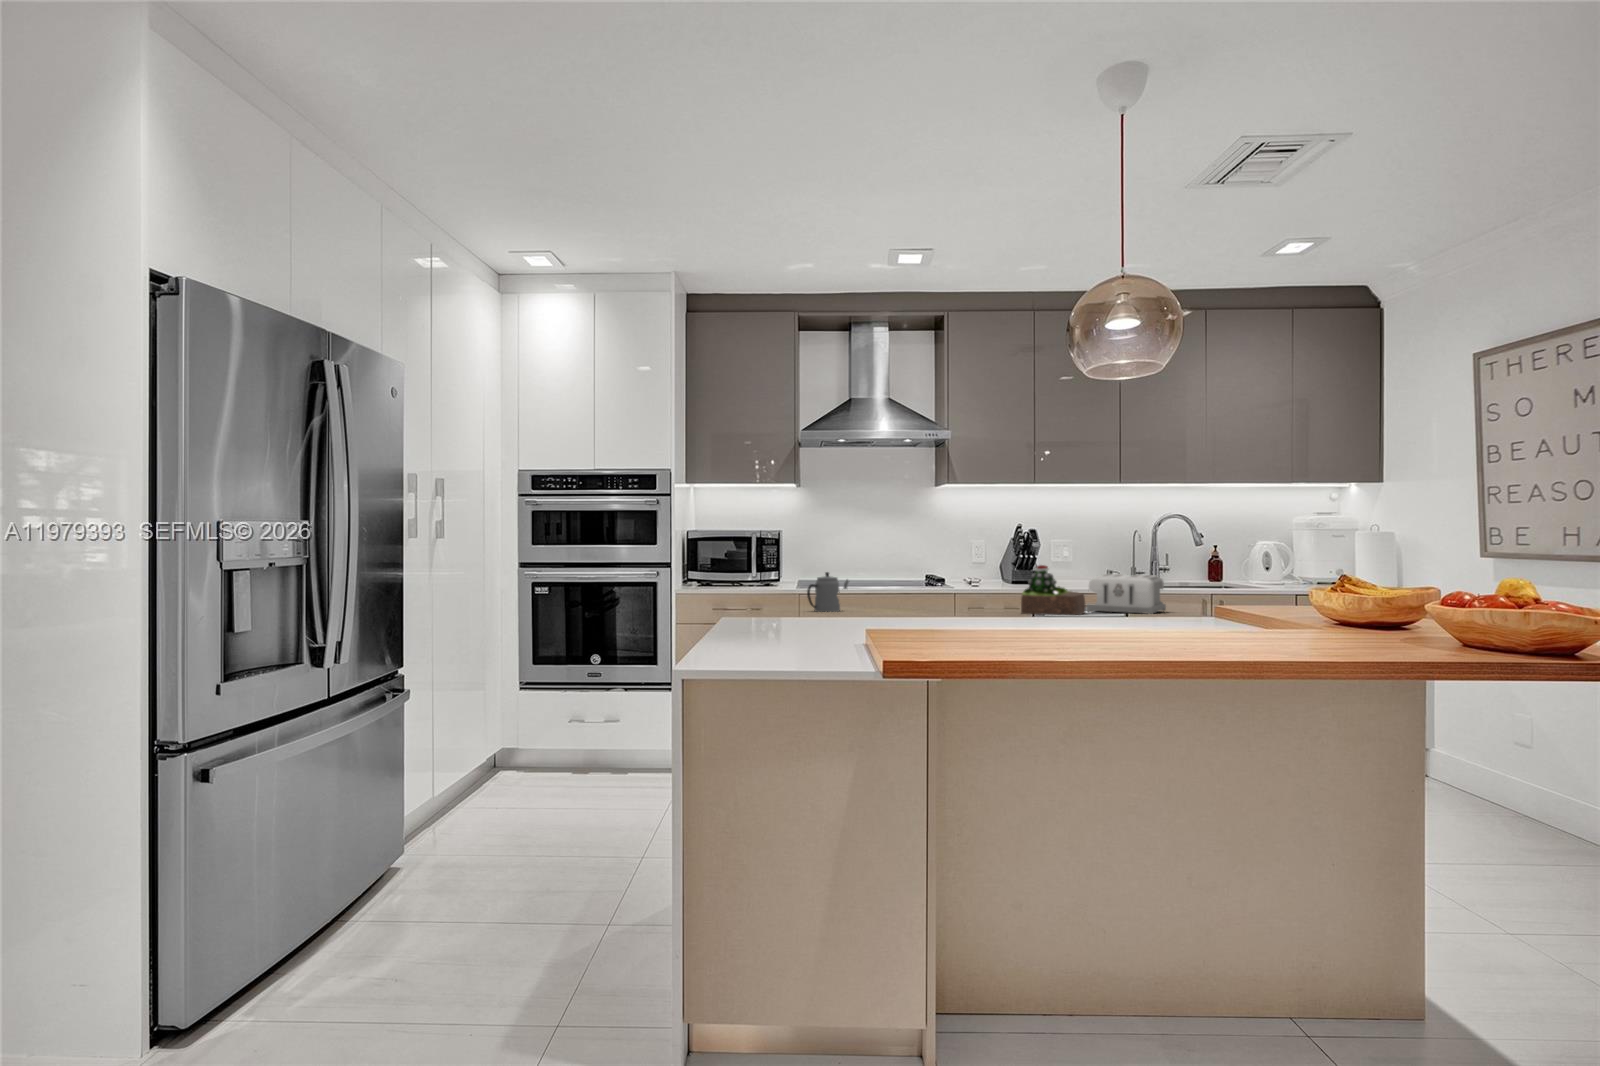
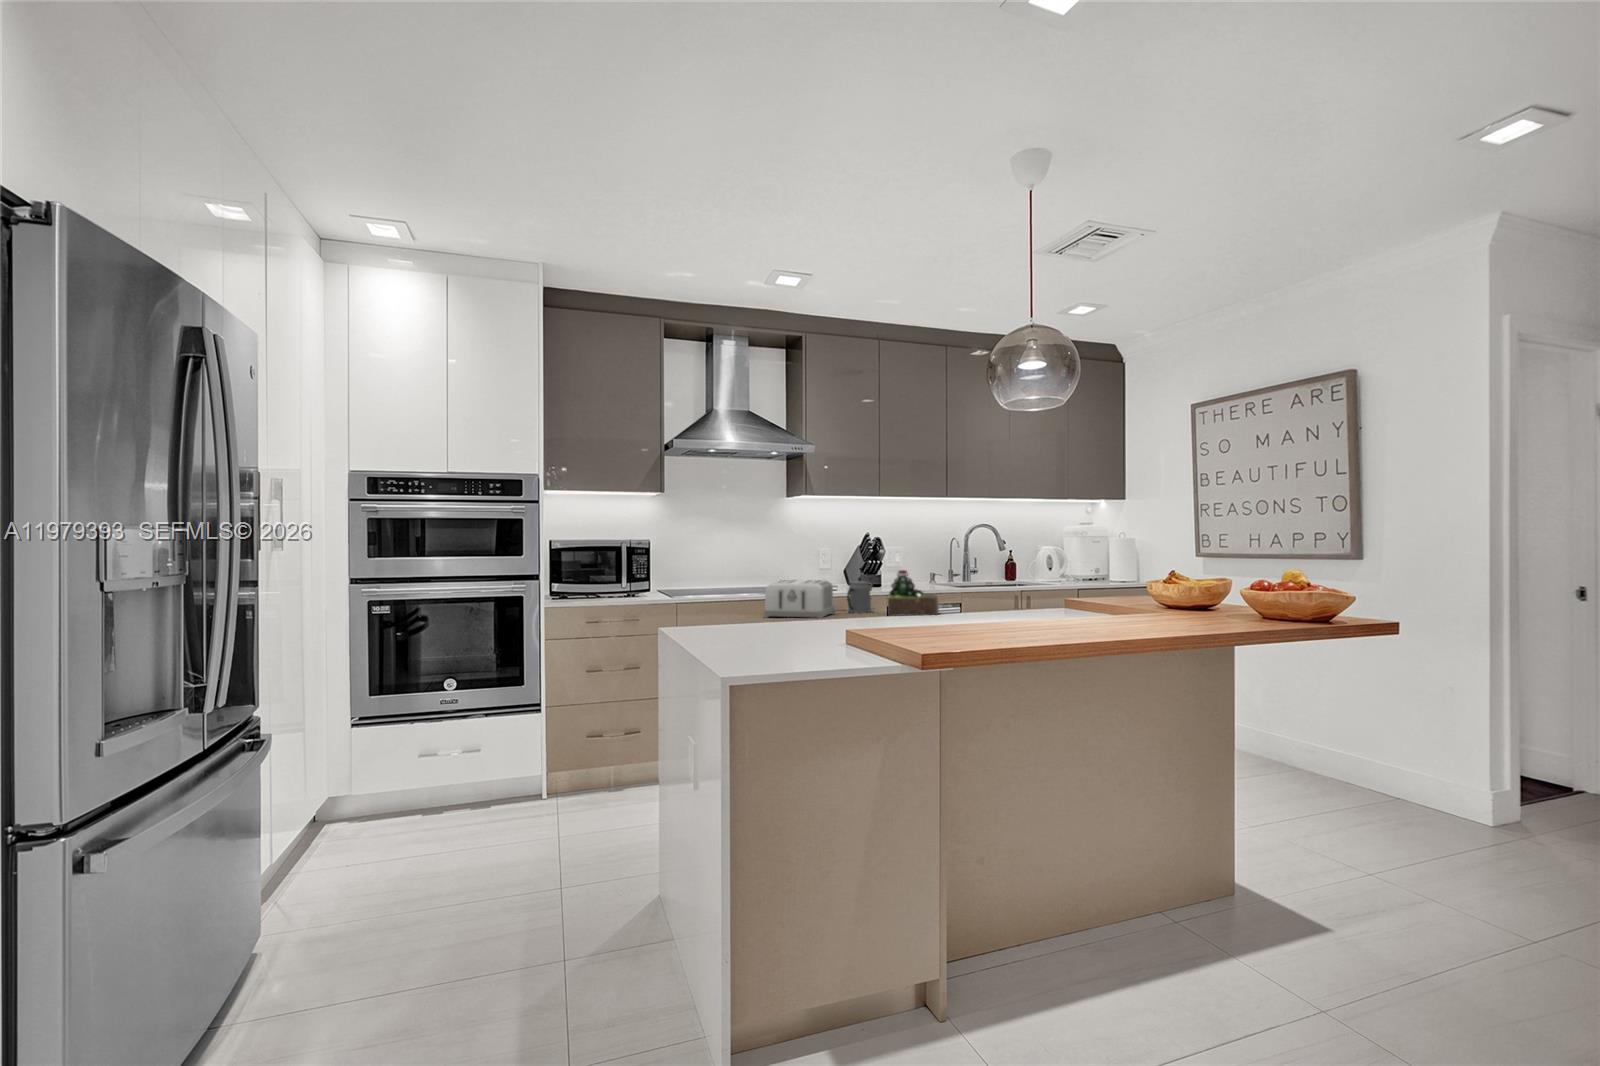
teapot: present [807,572,849,612] -> present [847,577,873,613]
toaster: present [1087,574,1166,614] -> present [764,579,835,618]

